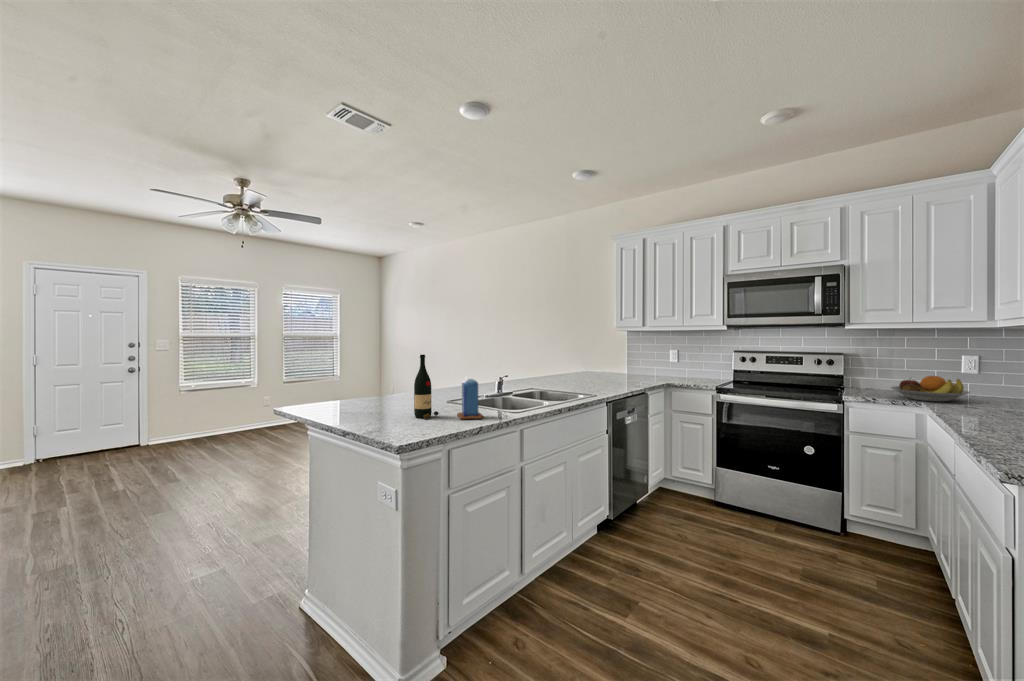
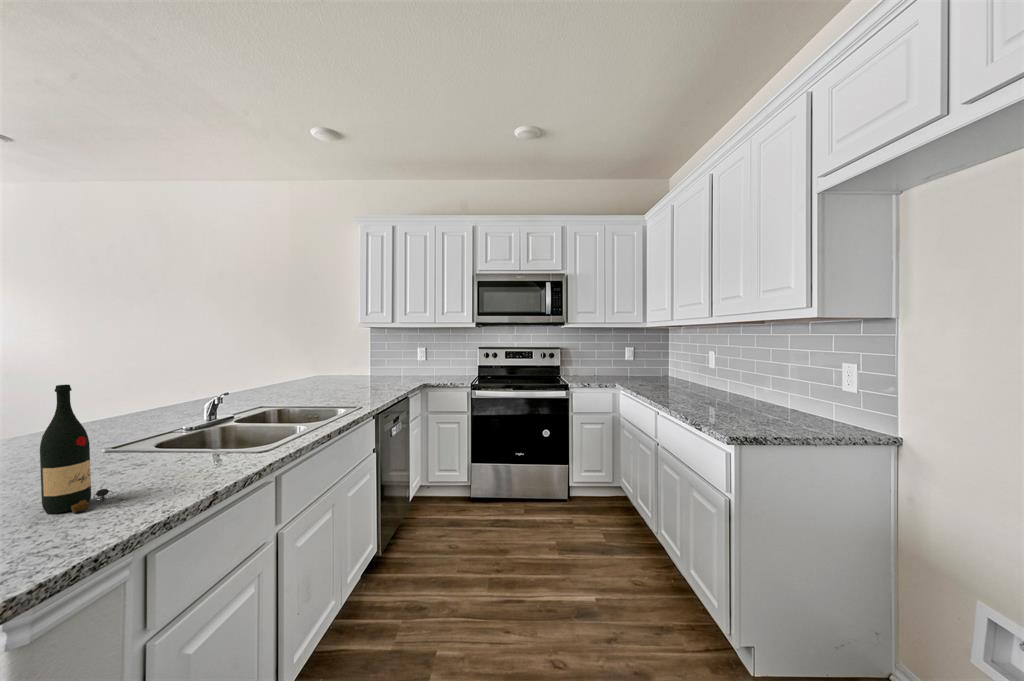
candle: present [457,376,483,419] -> none [154,415,215,496]
fruit bowl: present [891,376,970,402] -> none [596,365,641,384]

